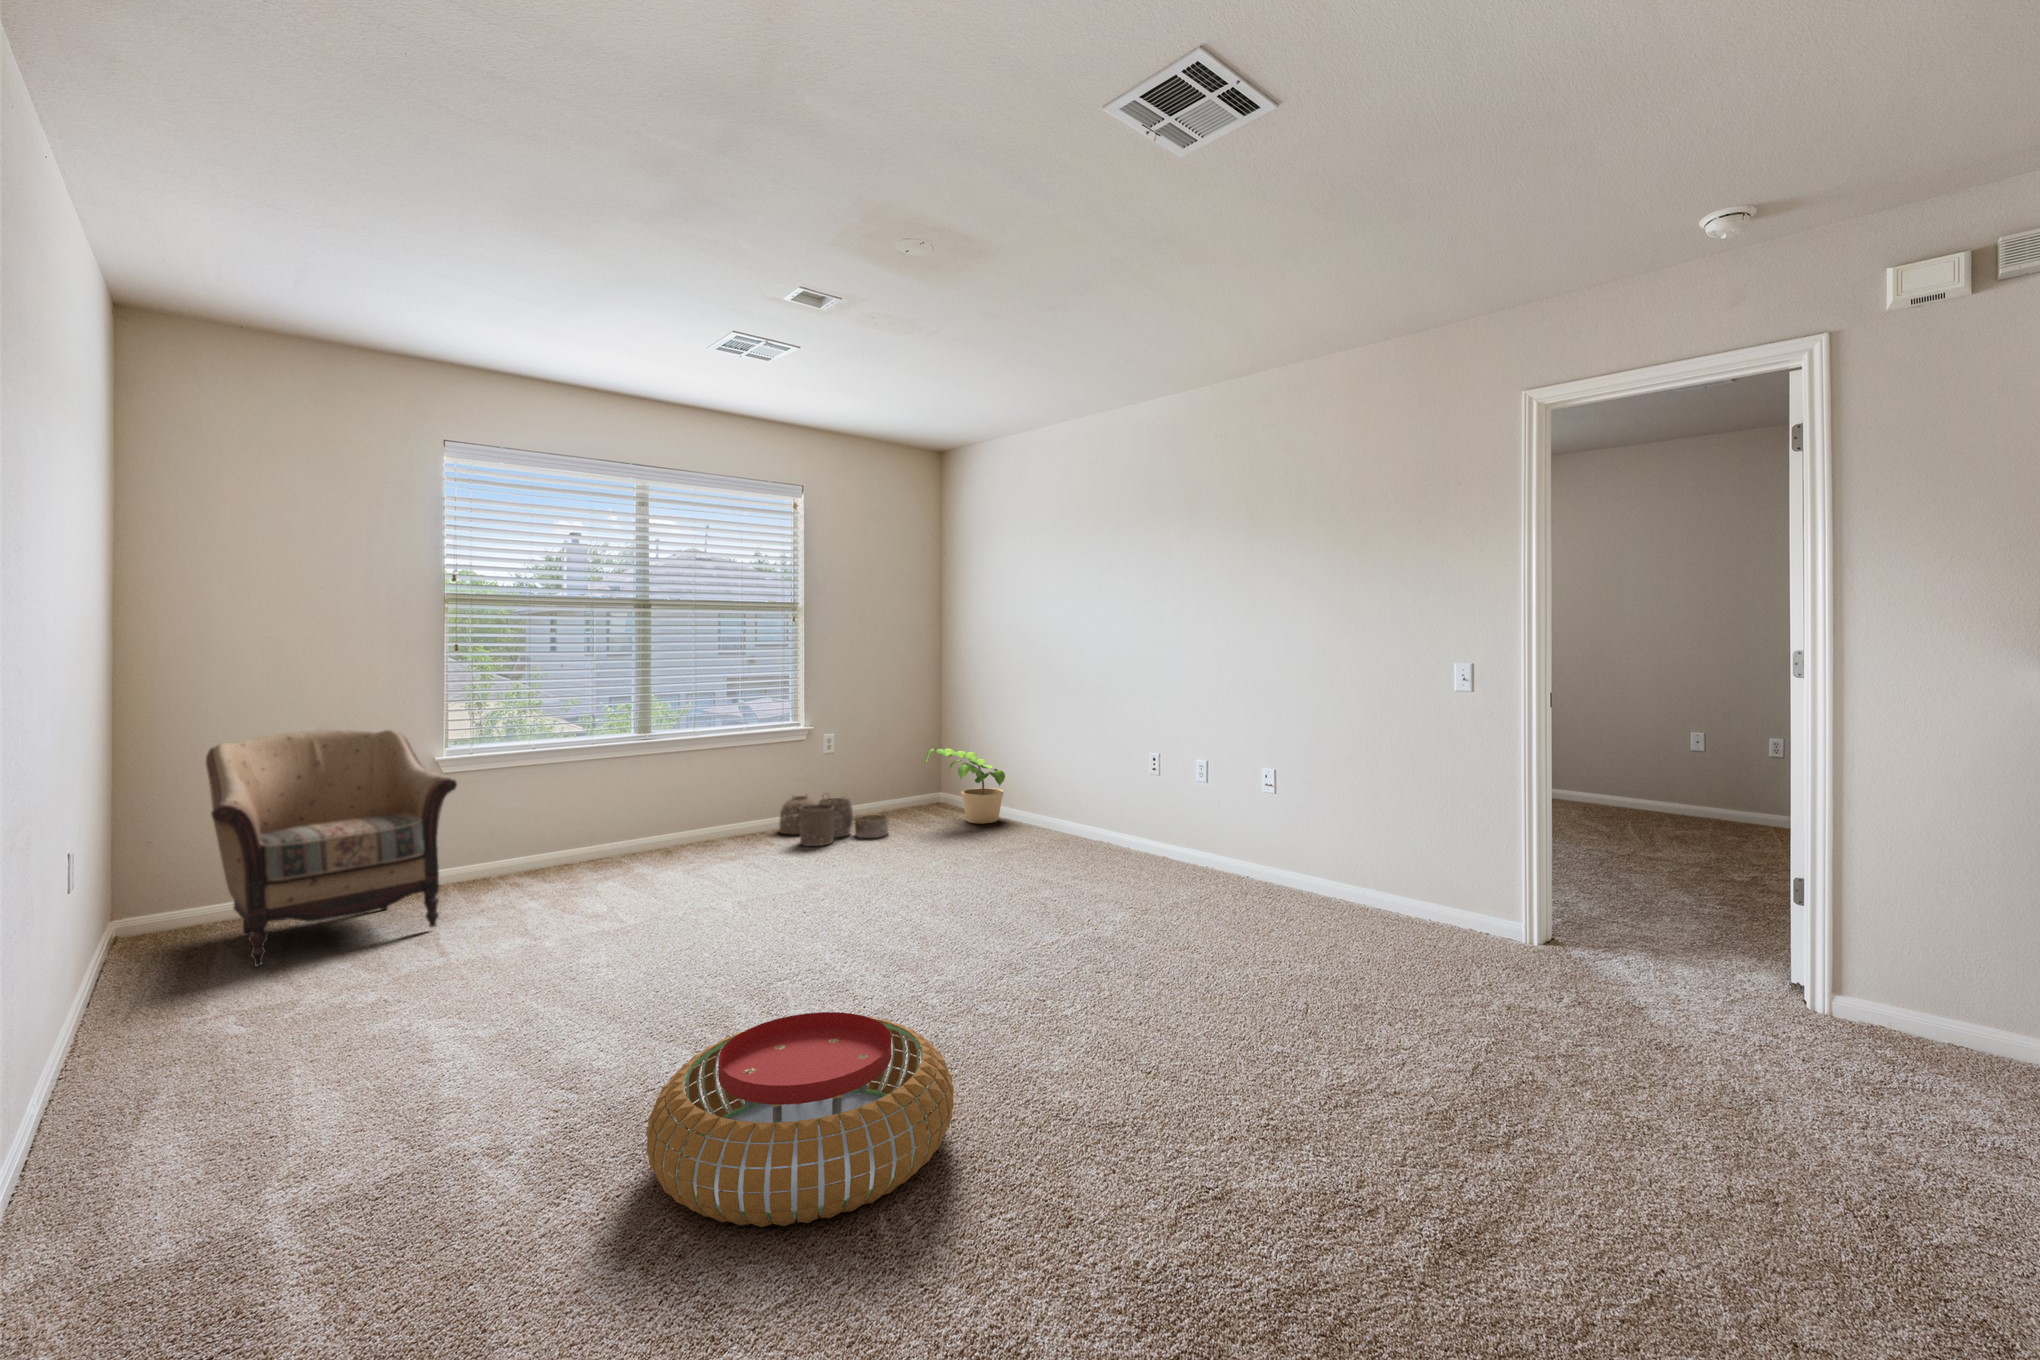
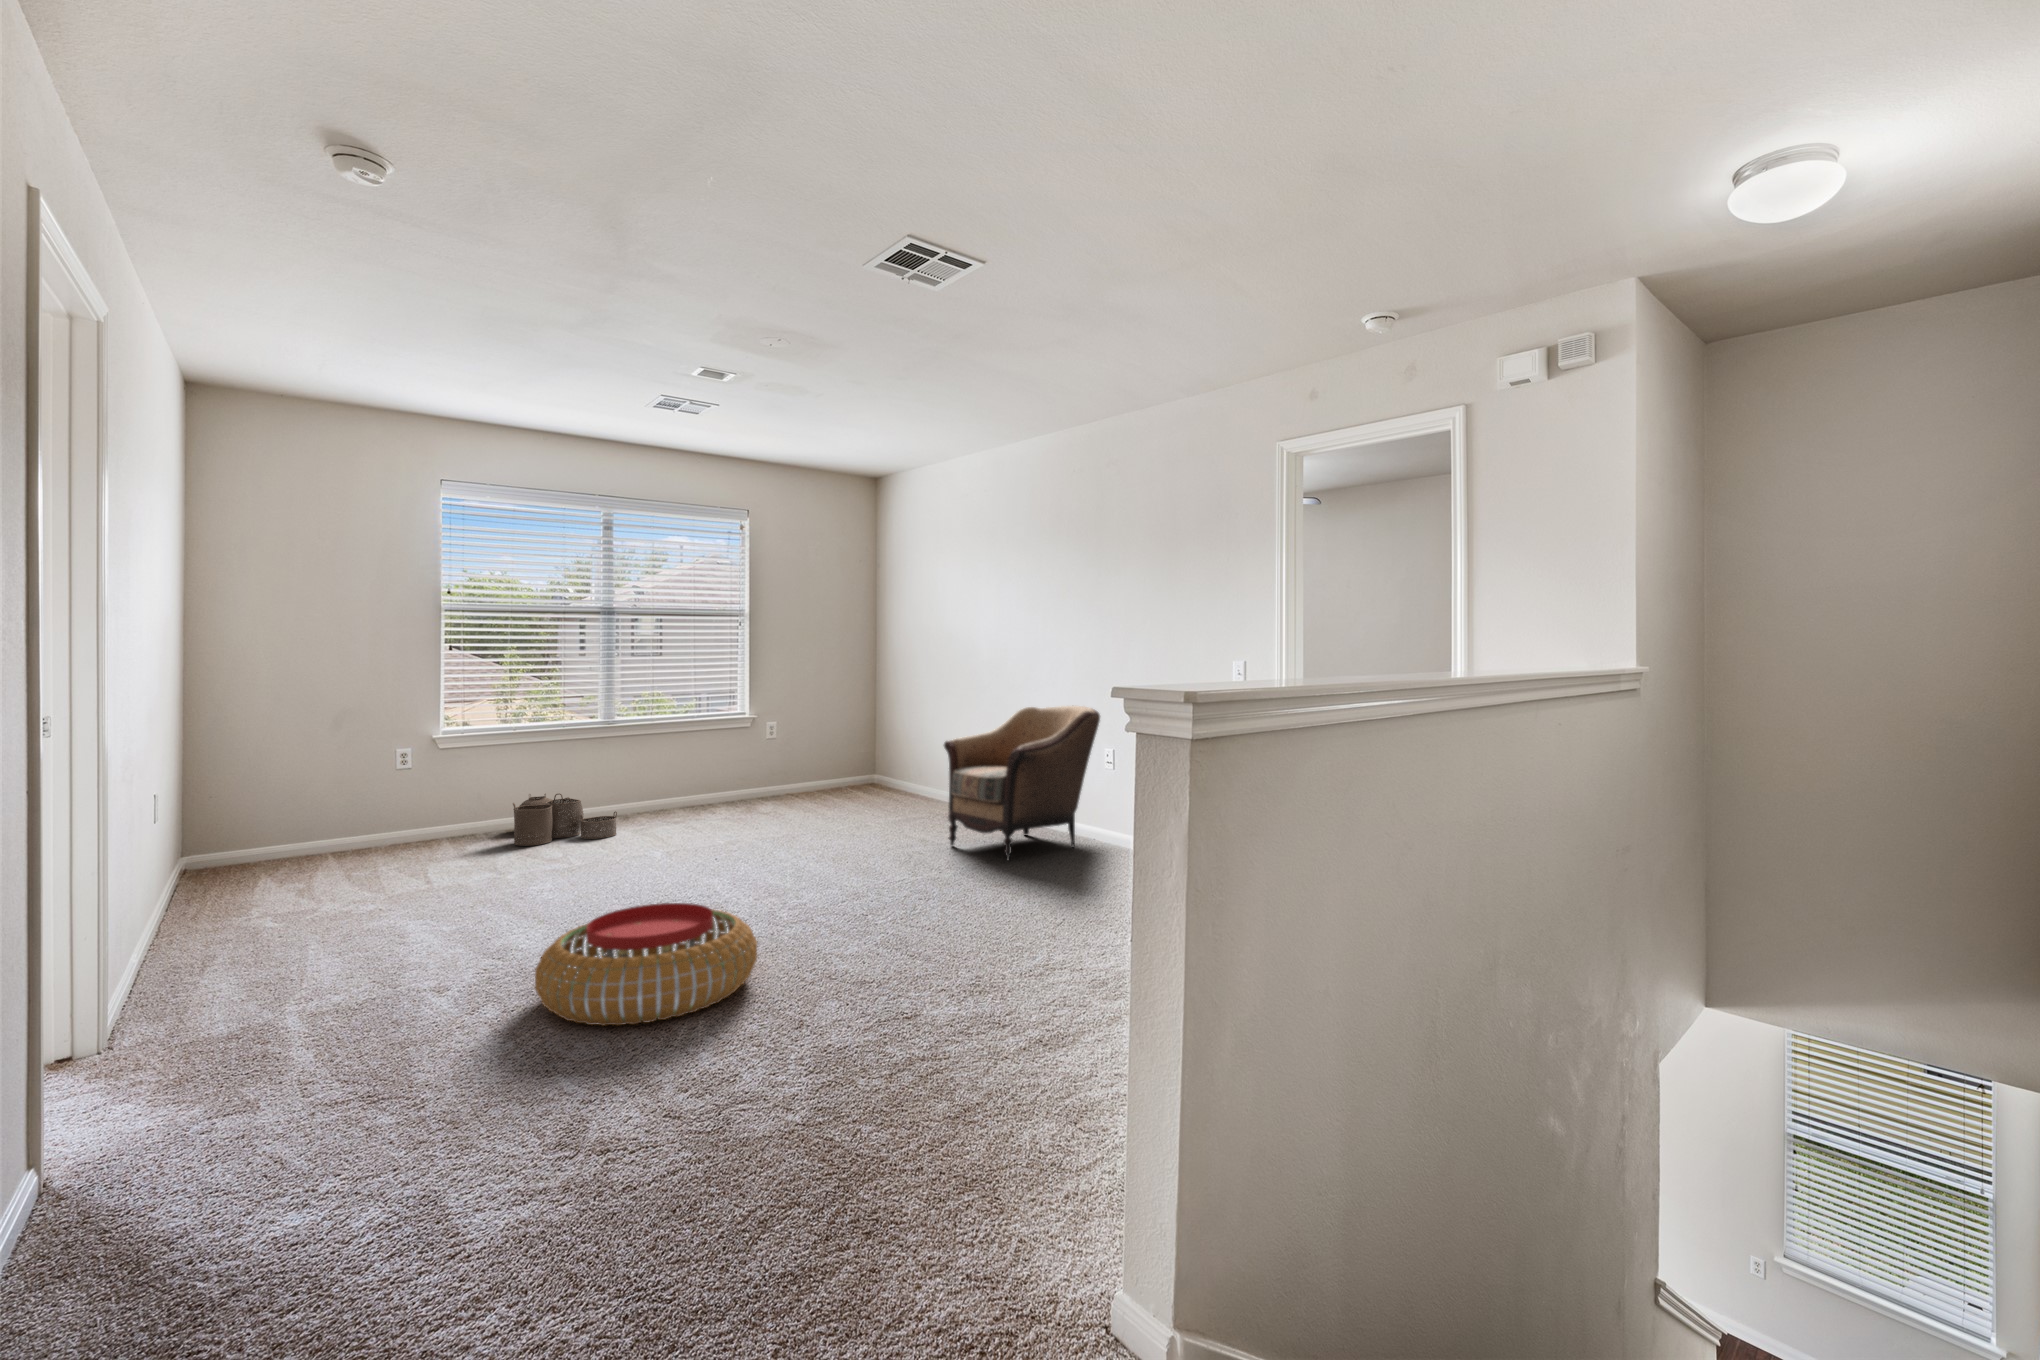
armchair: present [206,730,457,966] -> present [944,706,1100,860]
potted plant: present [925,748,1005,824] -> none [850,734,921,799]
woven basket: present [780,794,888,846] -> present [513,794,617,846]

